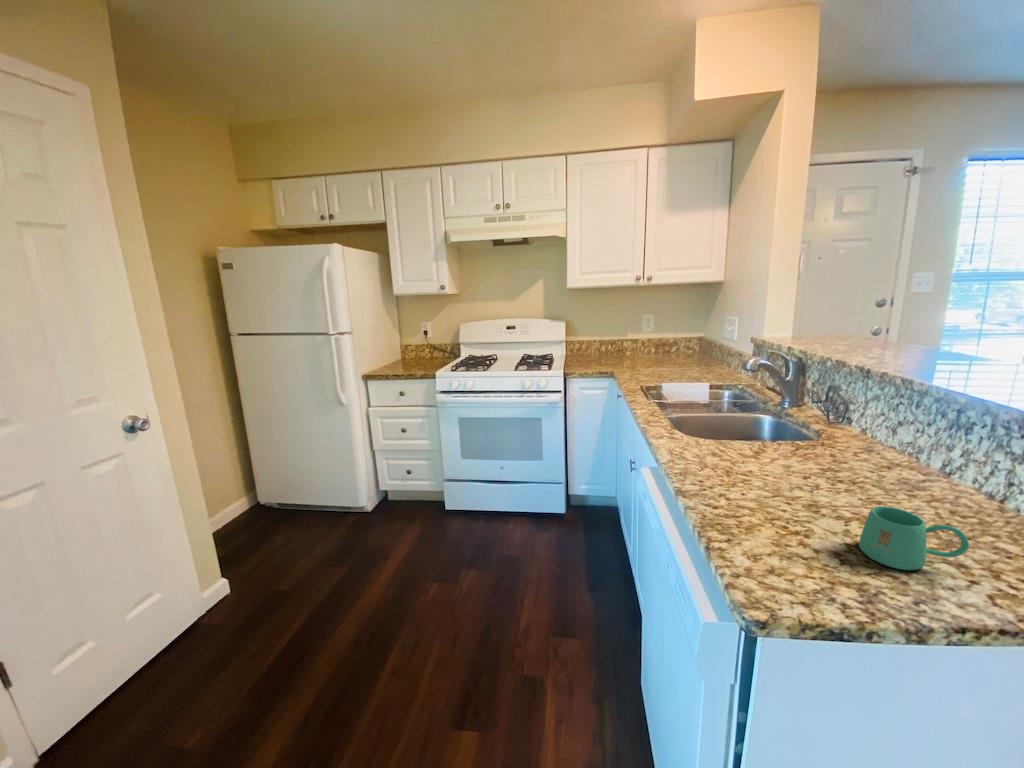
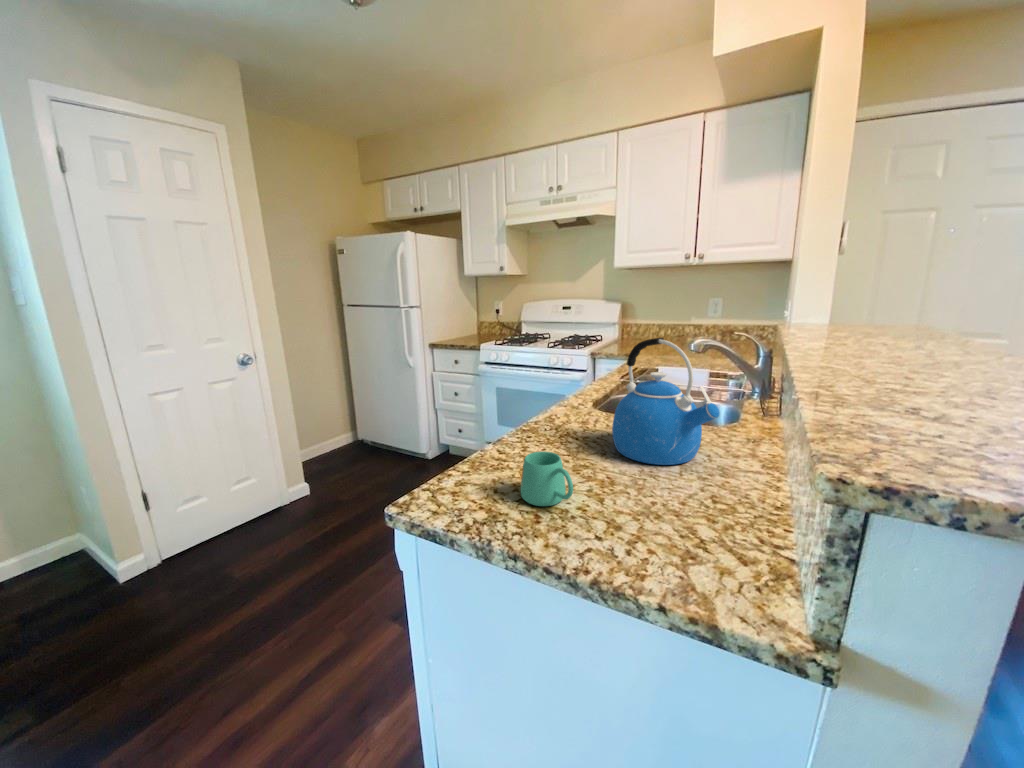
kettle: none [797,369,938,492] -> present [612,338,719,465]

